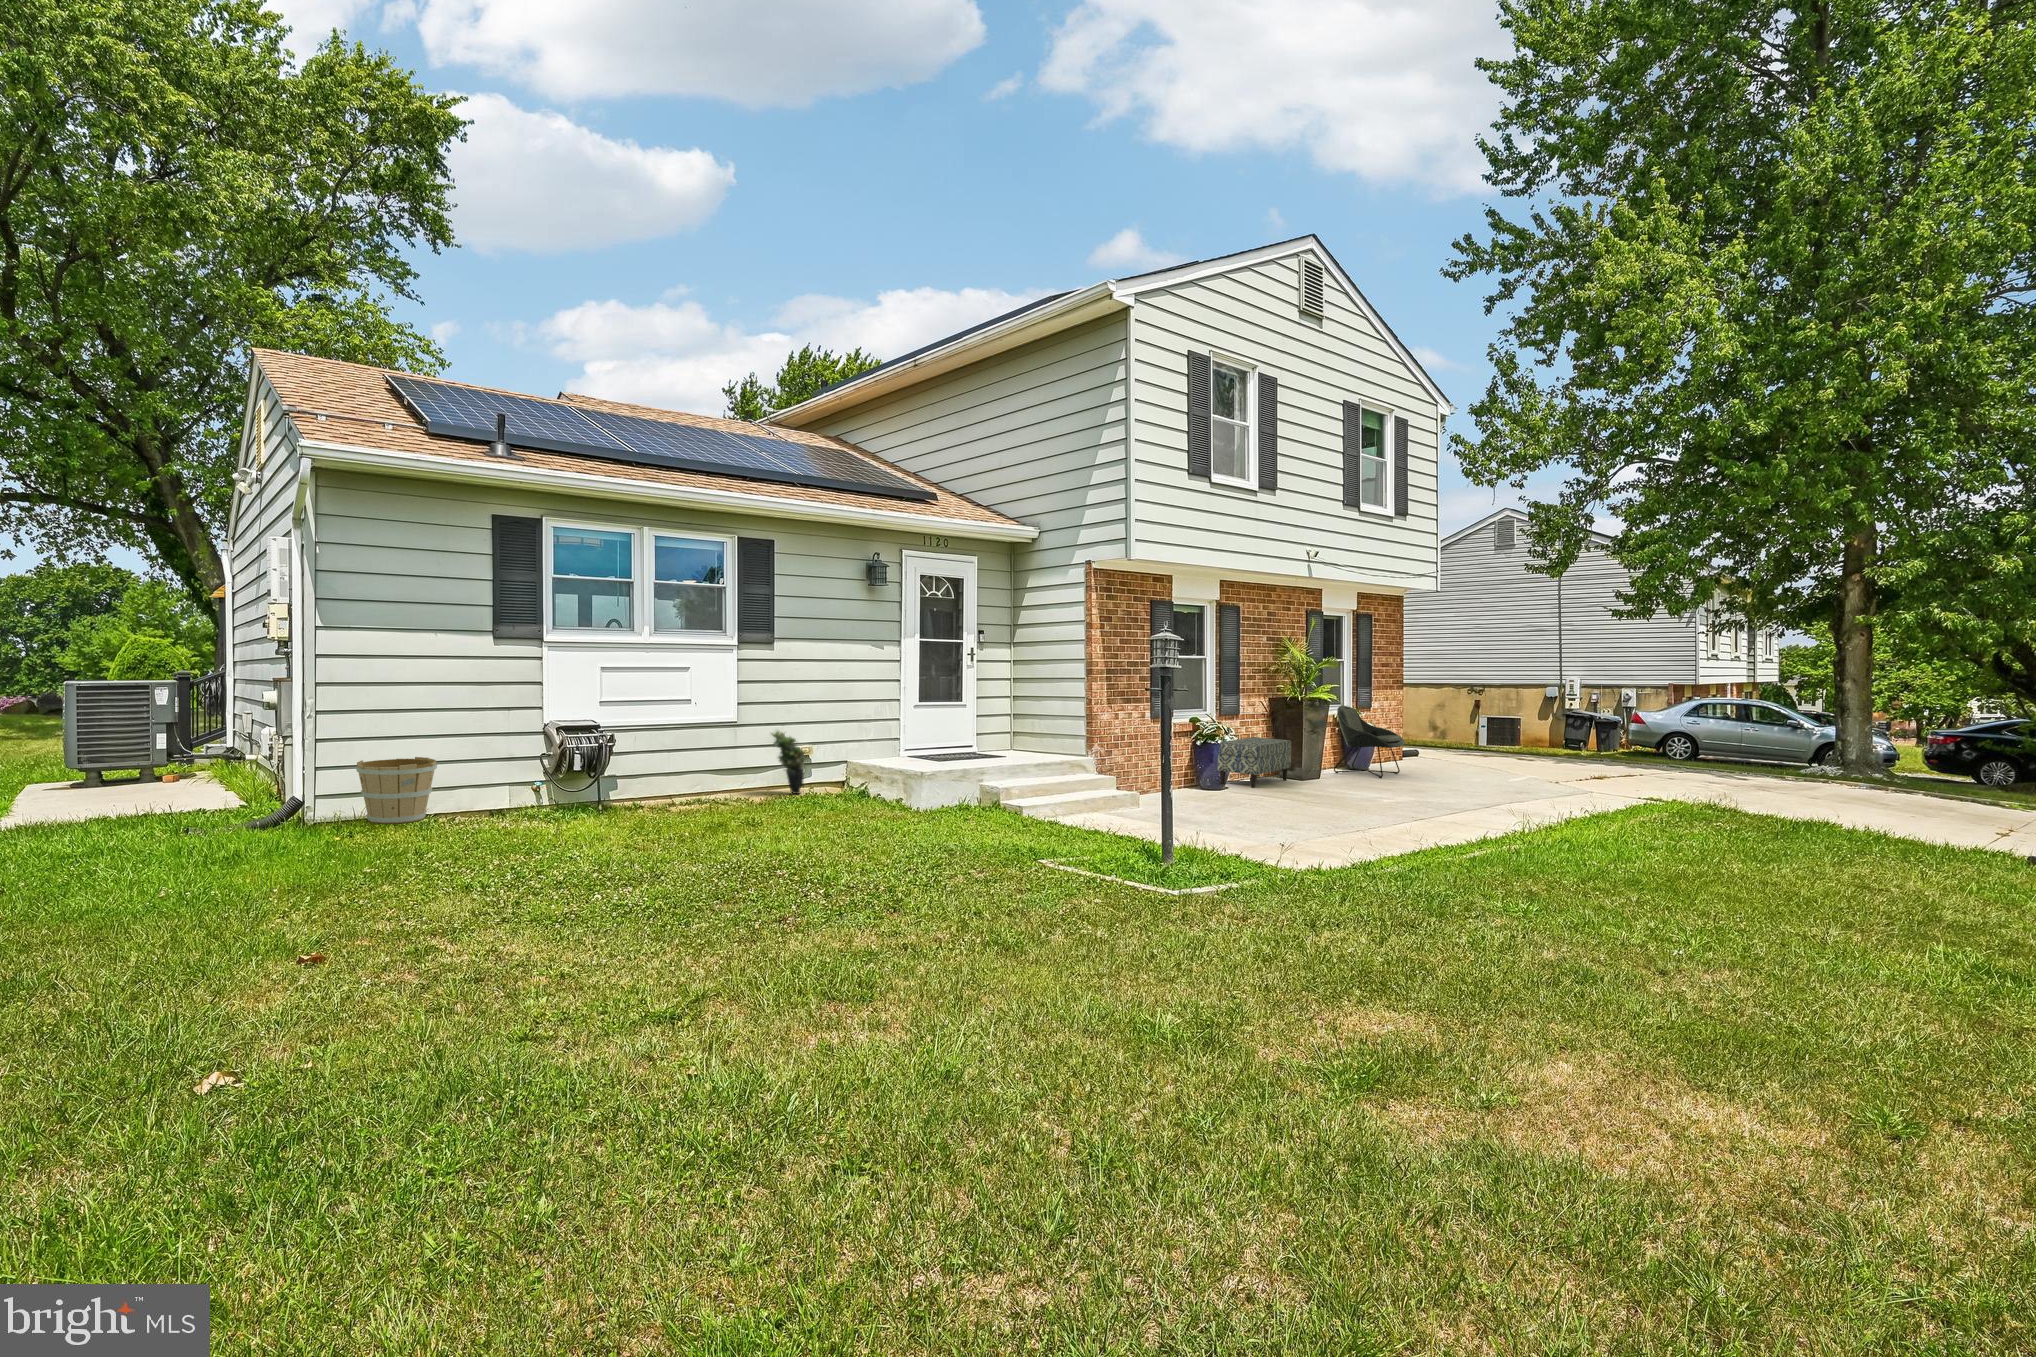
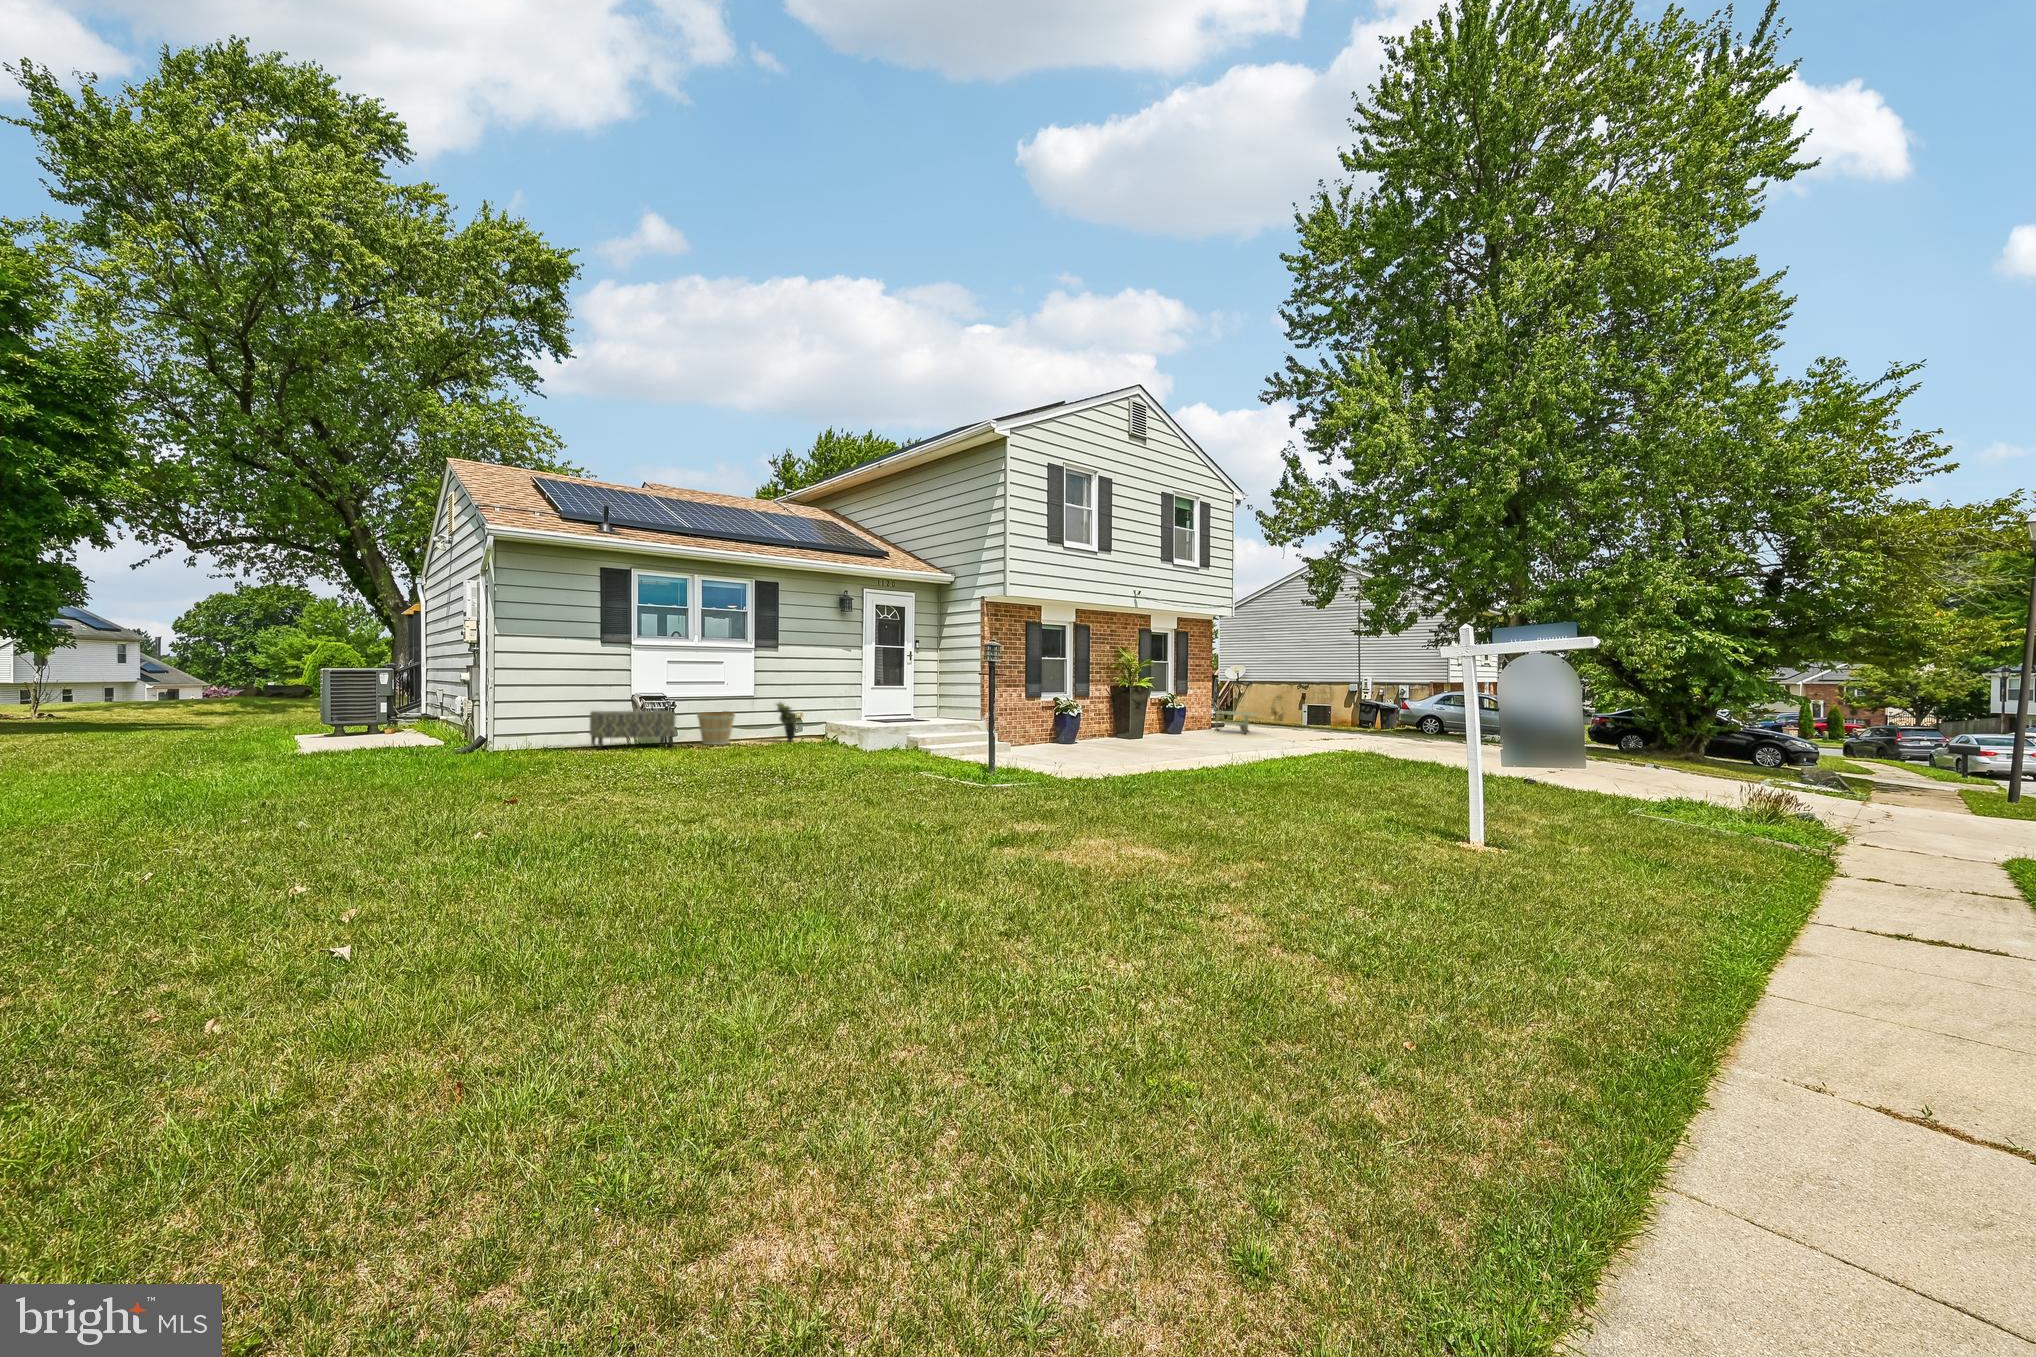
lounge chair: present [1334,706,1405,778] -> none [1154,692,1201,739]
round table: none [1406,732,1482,768] -> present [1215,711,1257,734]
bench: present [1218,737,1291,788] -> present [590,710,675,749]
wooden bucket: present [356,757,437,824] -> present [697,711,735,745]

